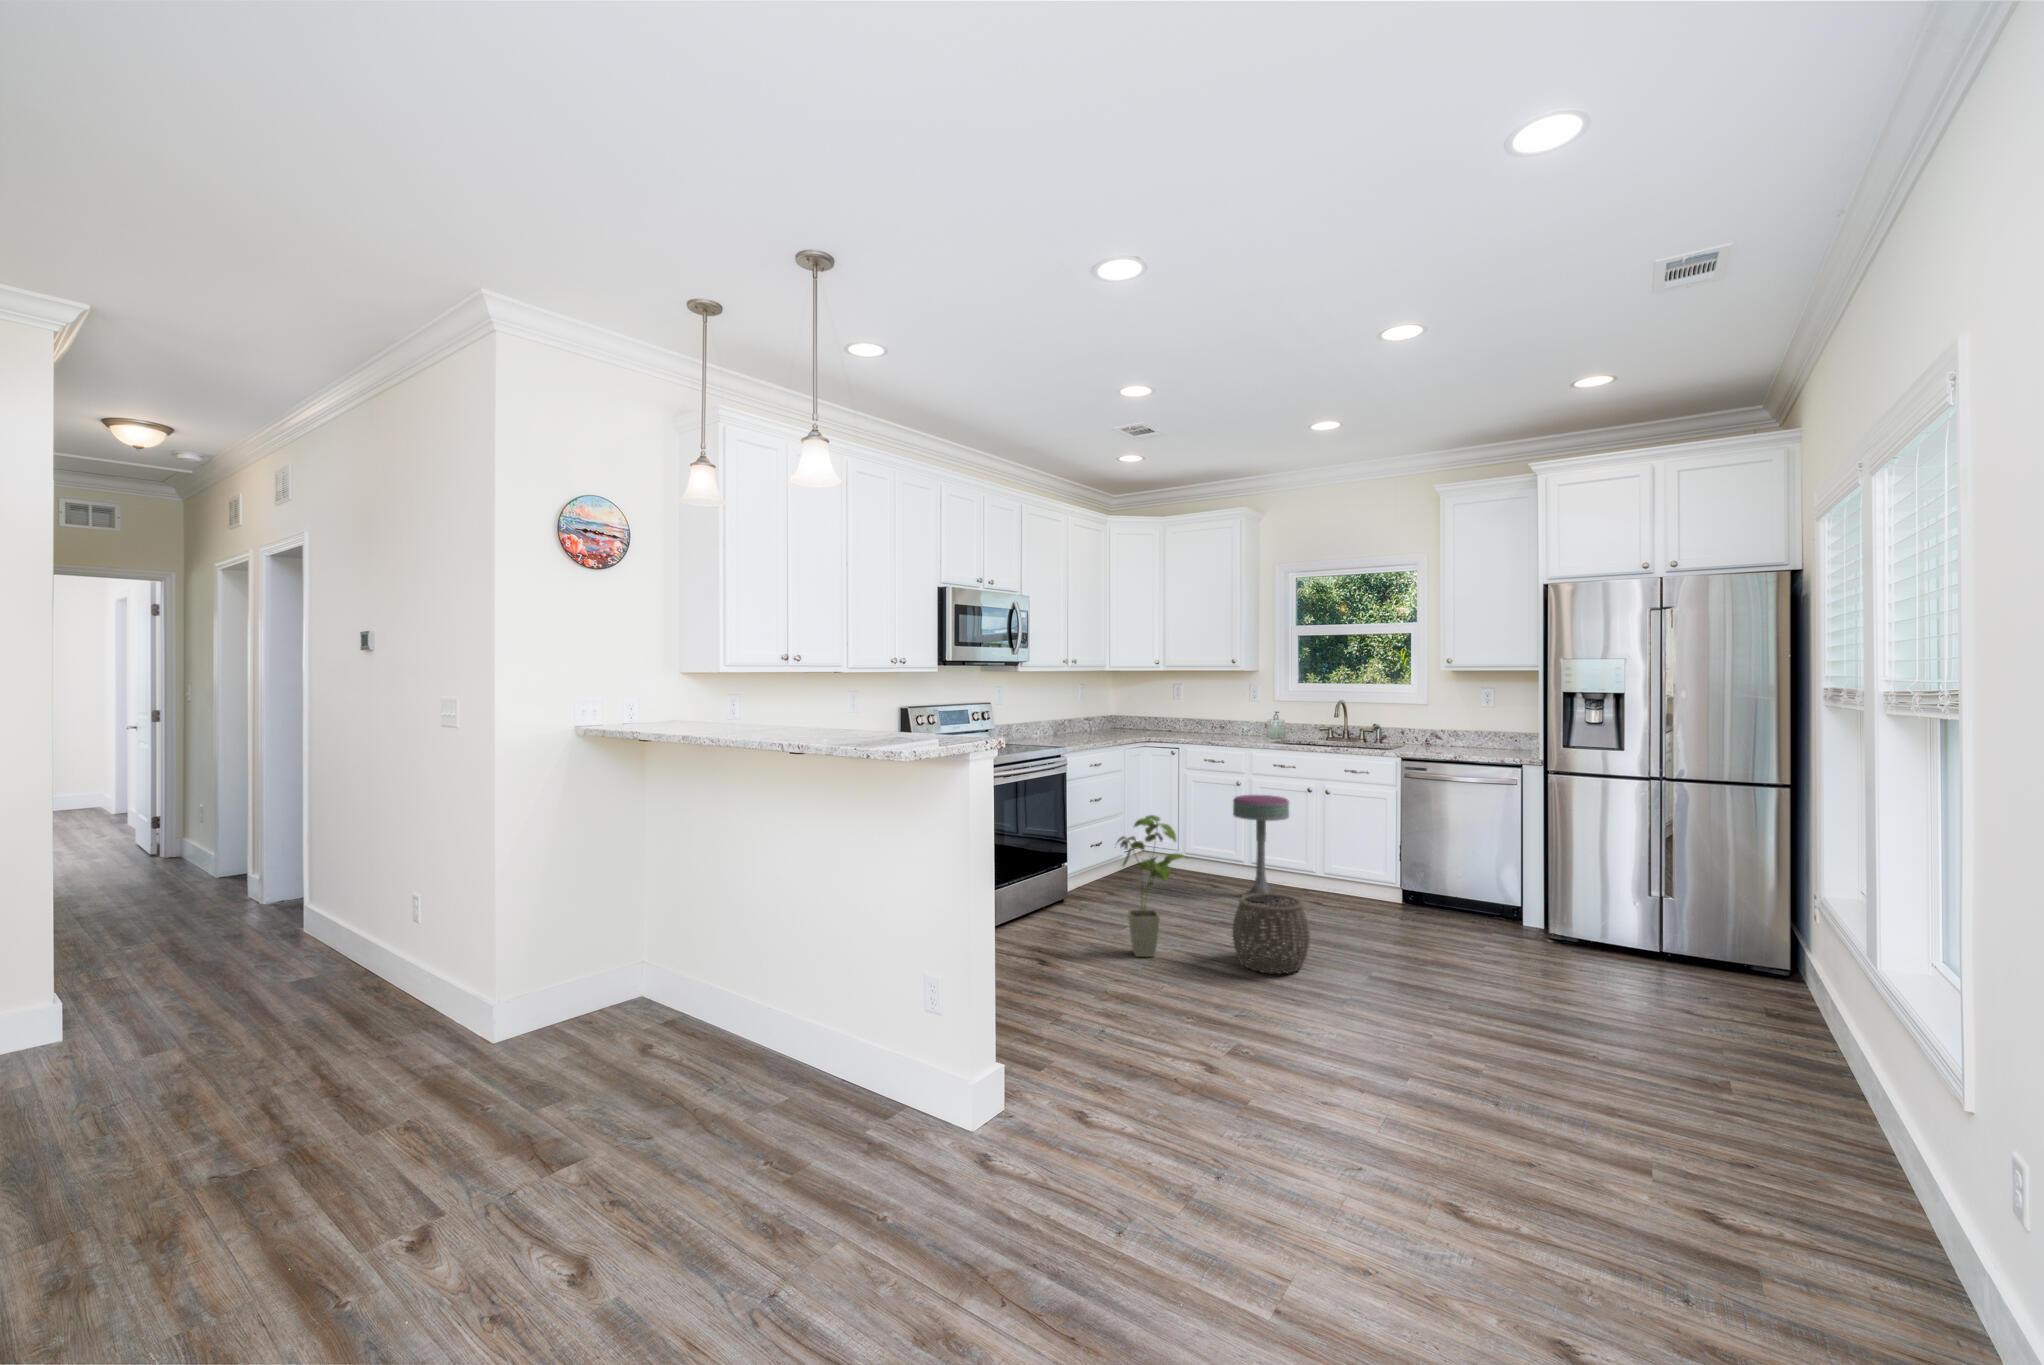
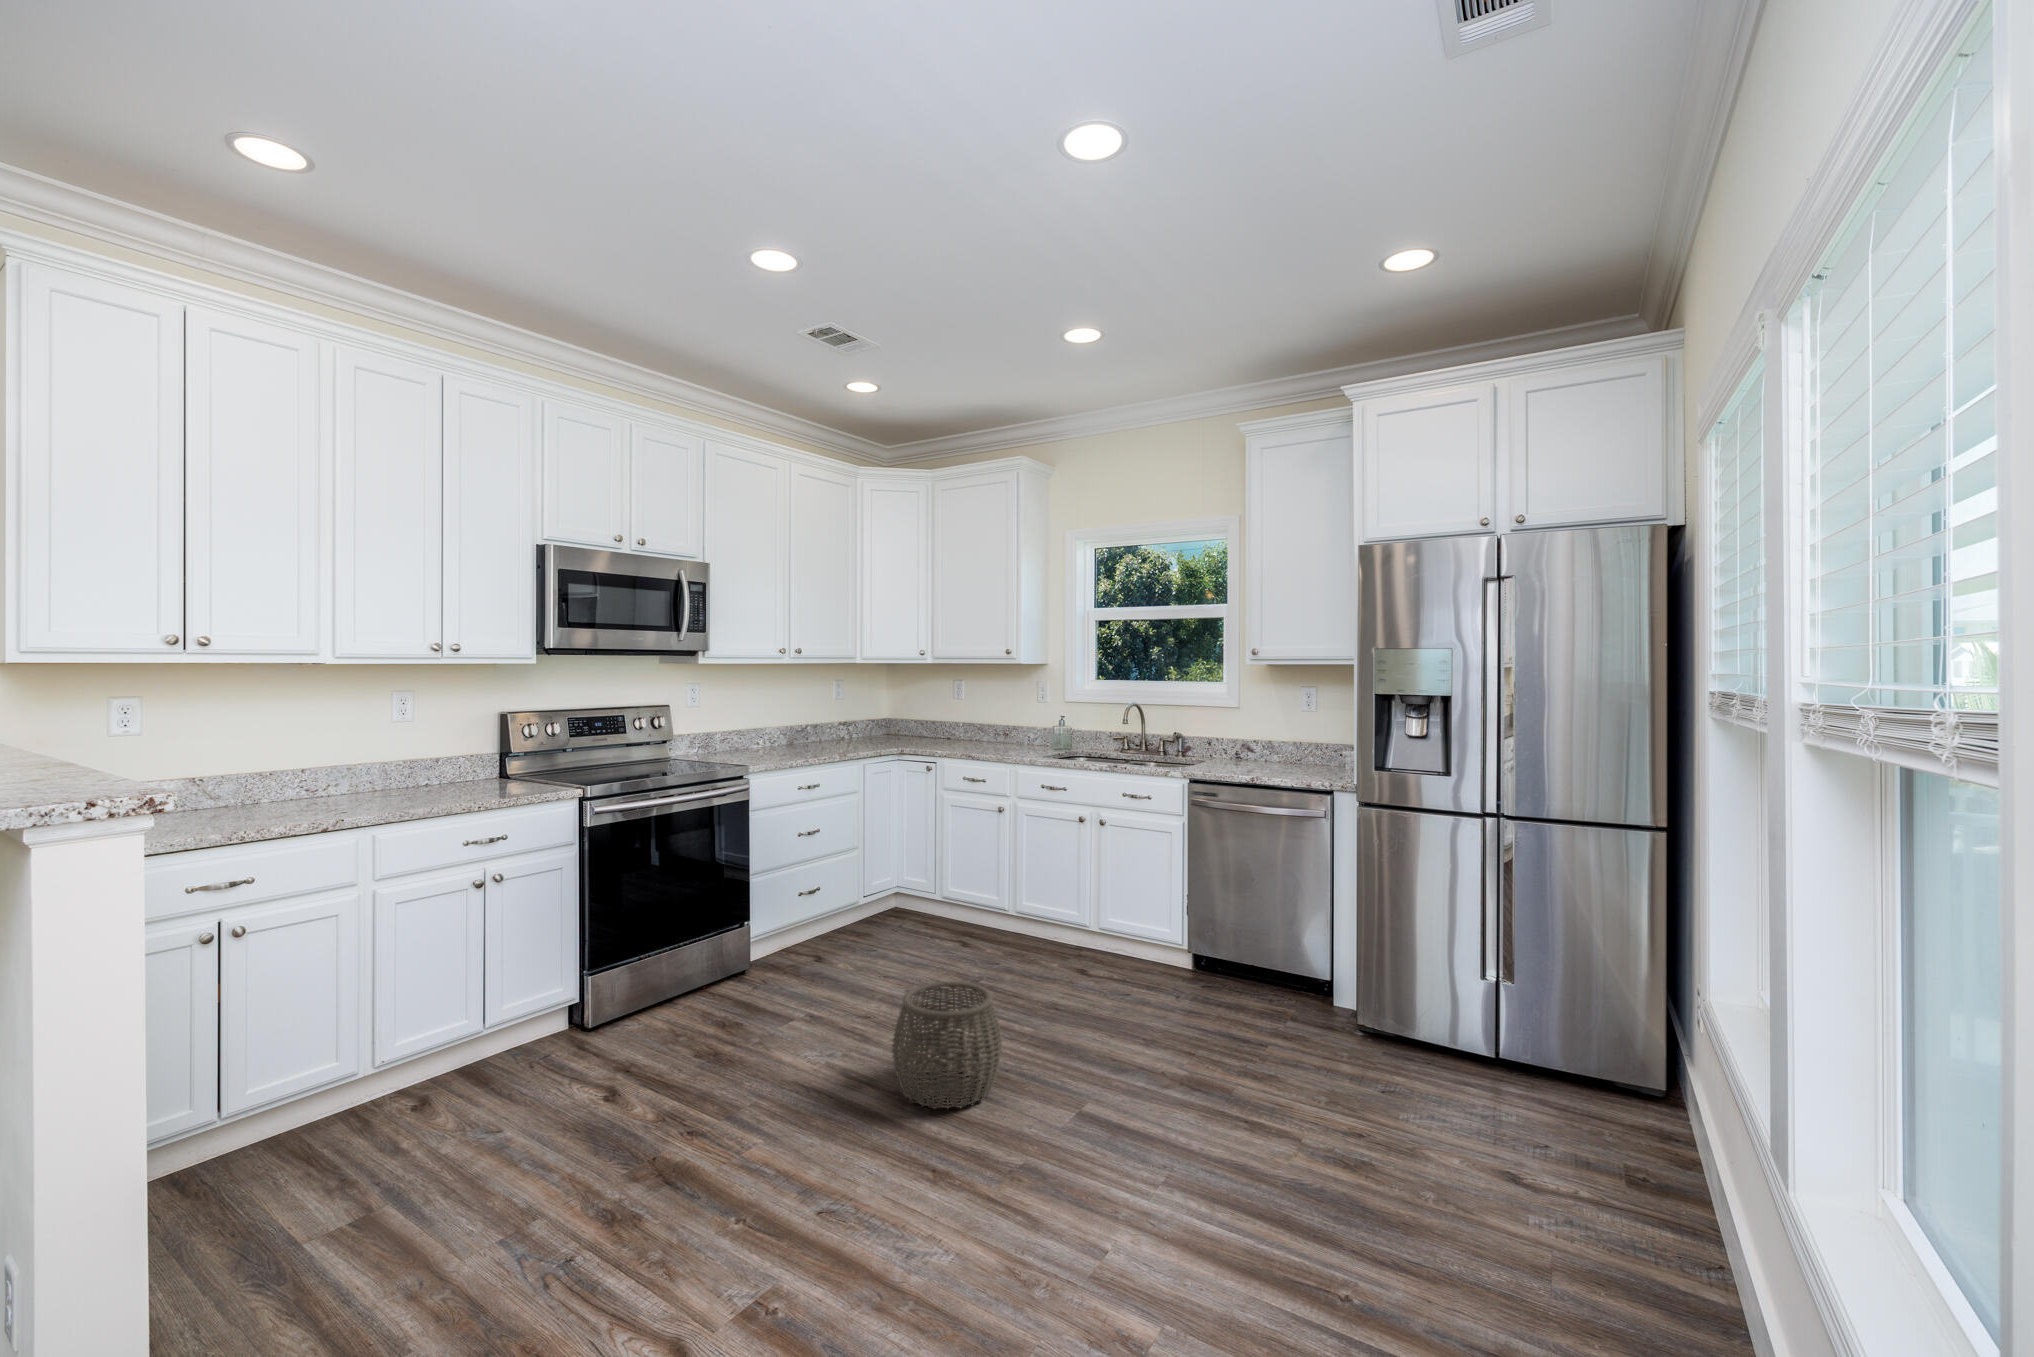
bar stool: present [1233,795,1289,900] -> none [977,826,1049,970]
house plant: present [1117,815,1184,957] -> none [742,870,851,1076]

